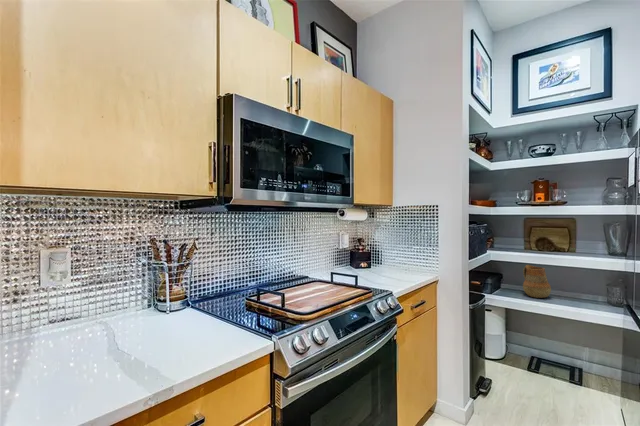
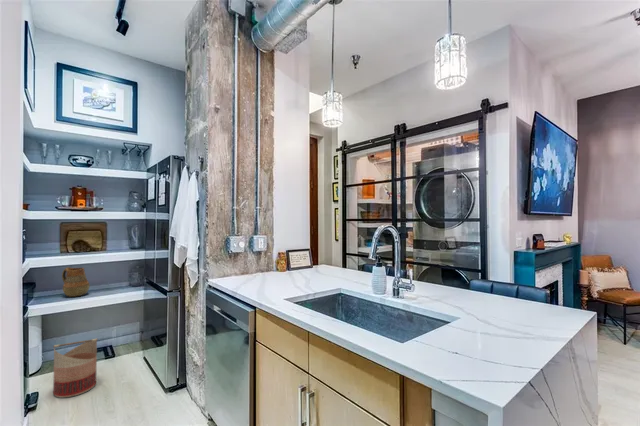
basket: none [504,341,549,409] -> present [53,339,97,397]

